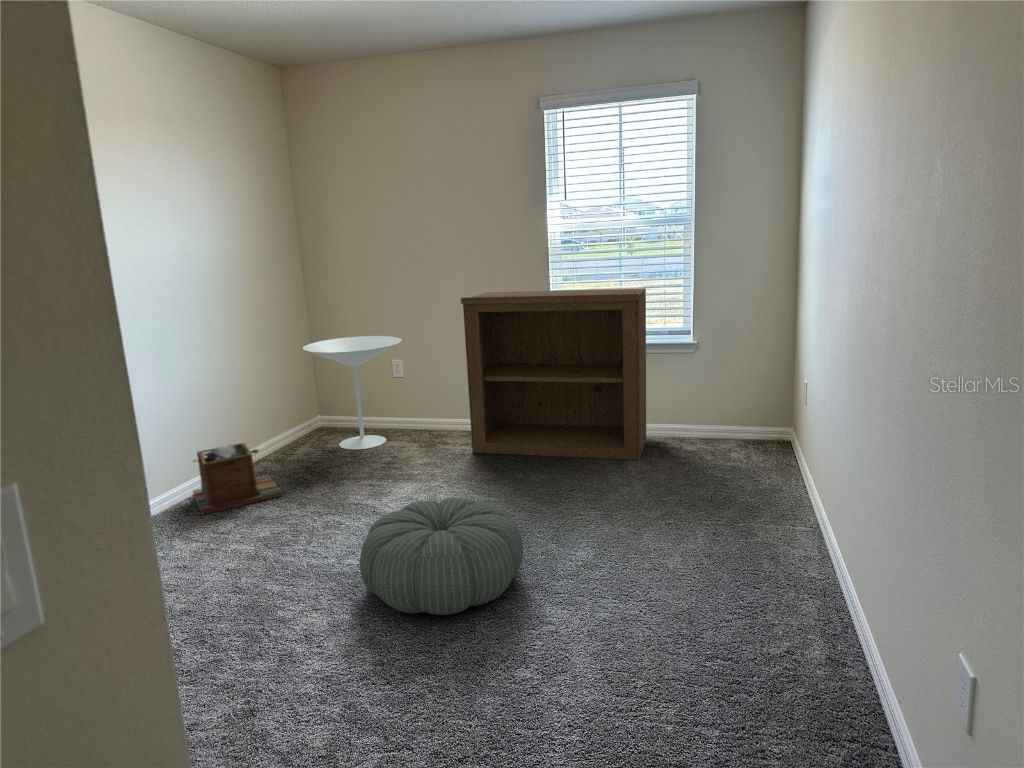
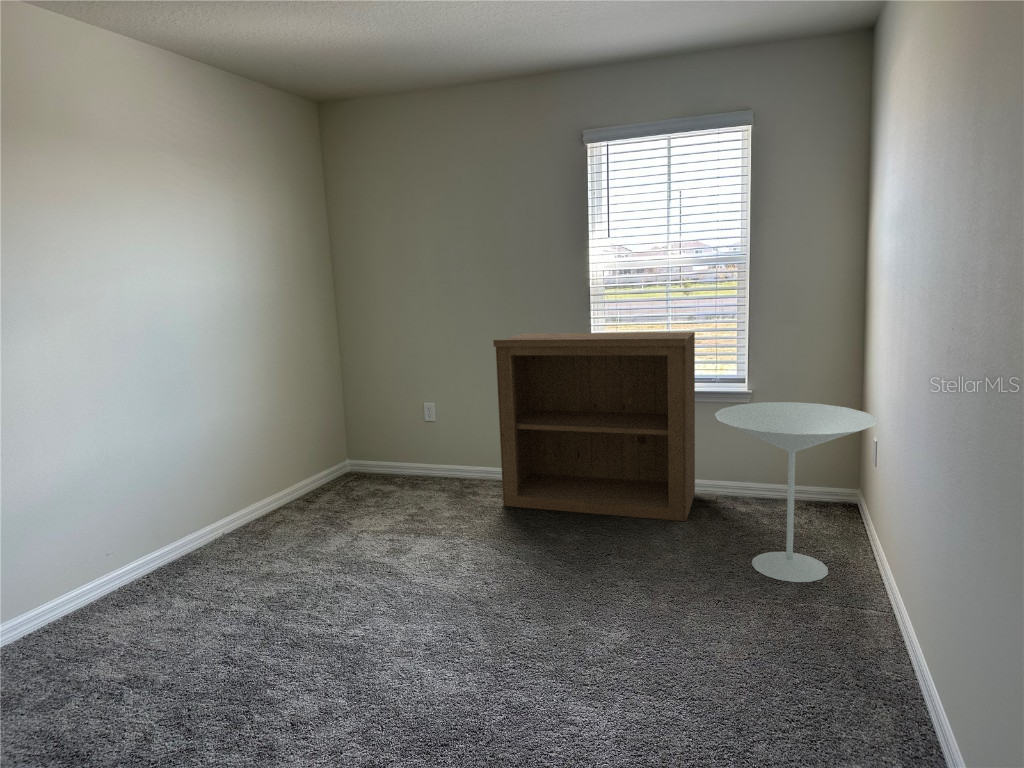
side table: present [303,336,402,449] -> present [714,402,878,582]
laundry basket: present [193,443,282,514] -> none [205,490,297,567]
pouf: present [360,498,523,615] -> none [360,564,544,705]

